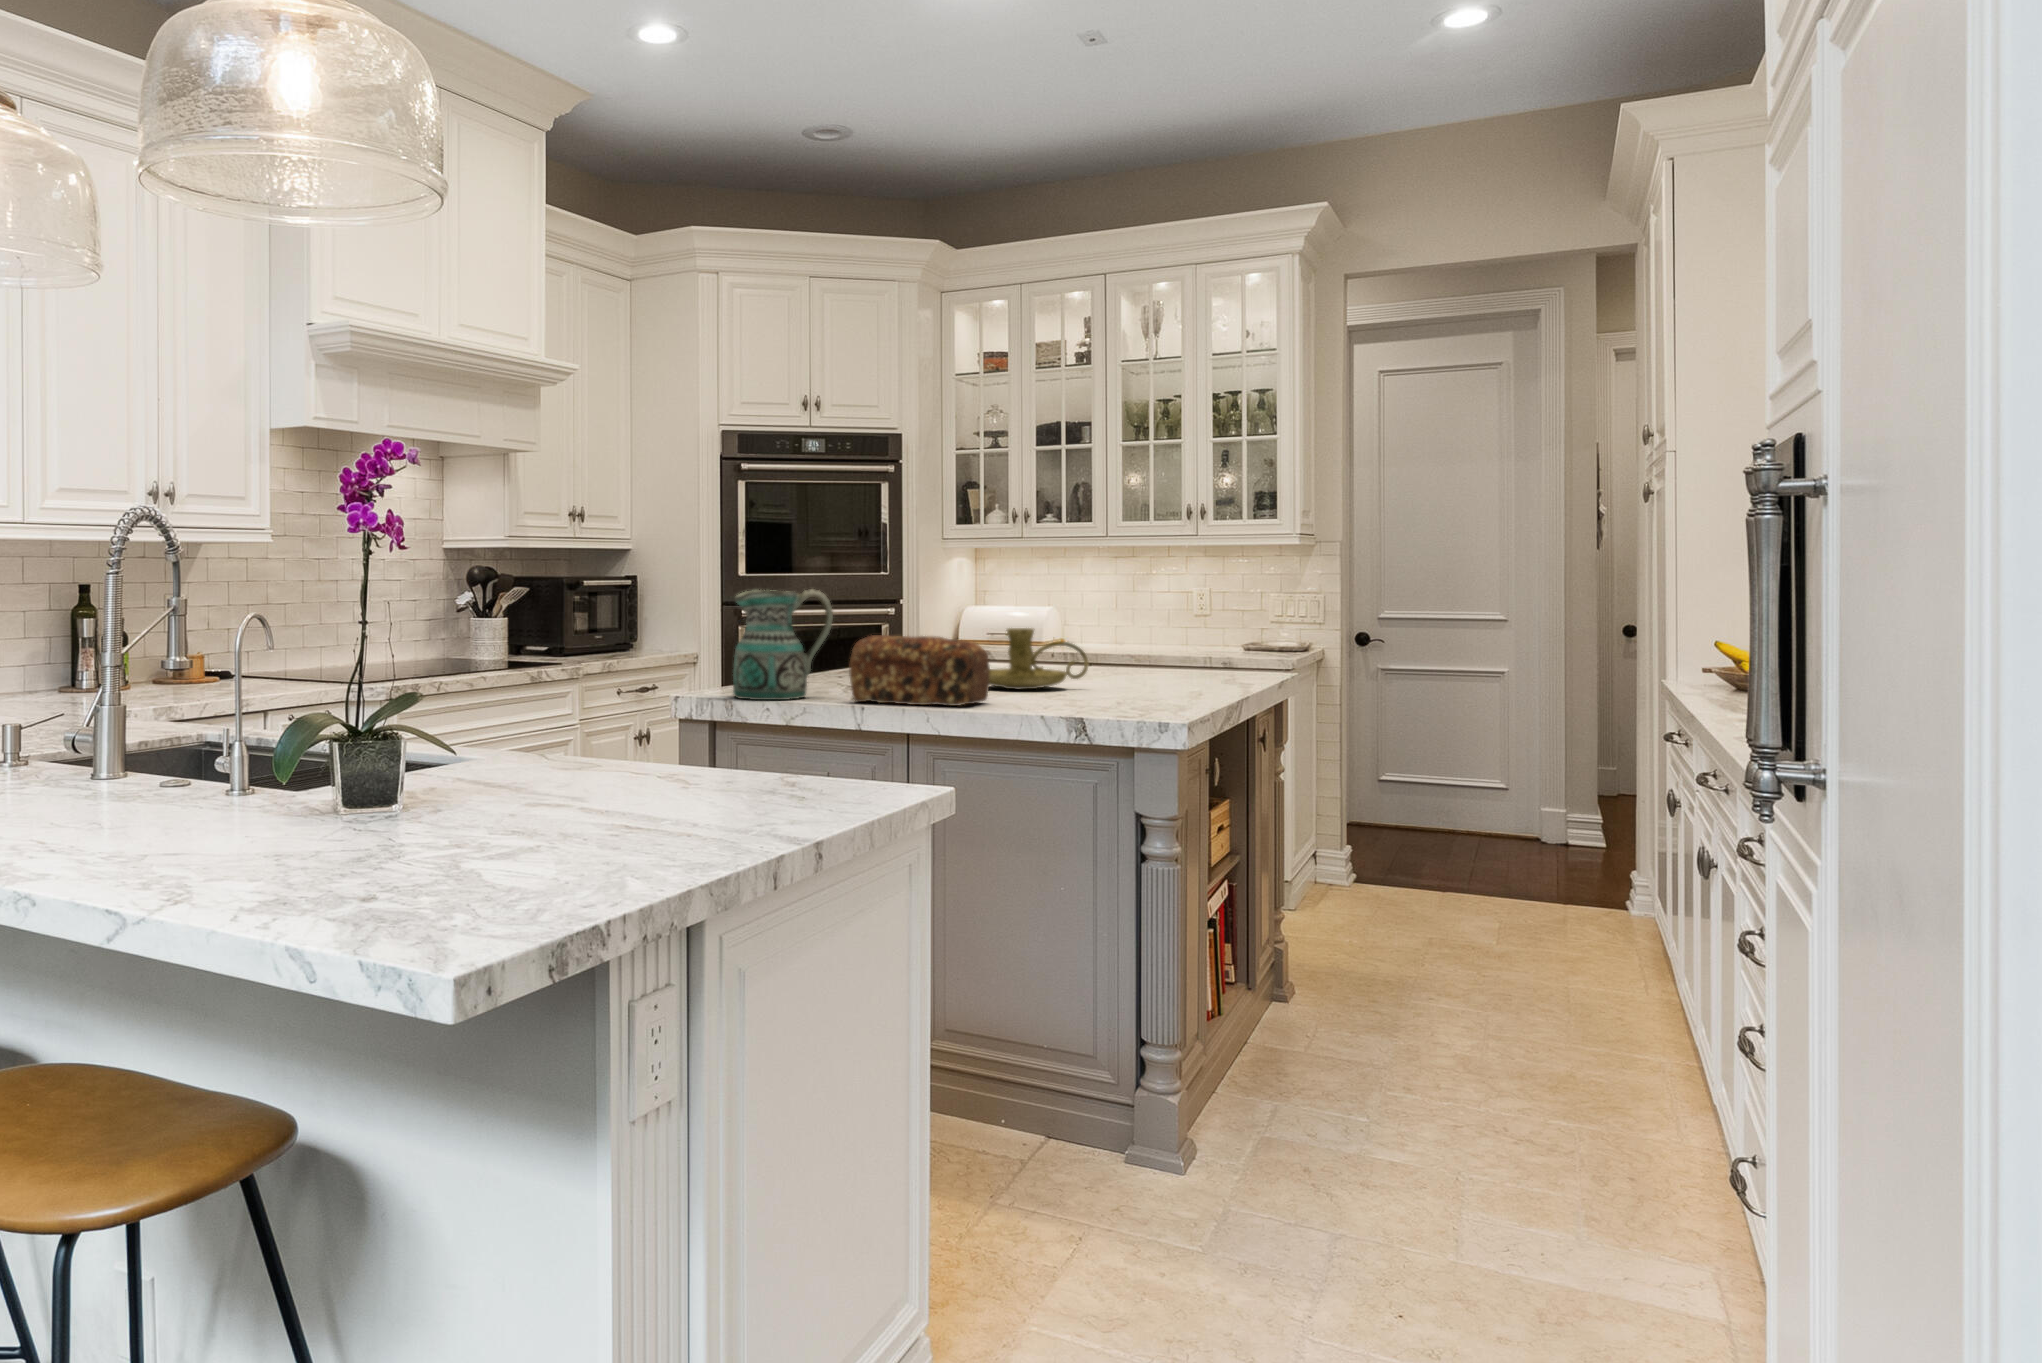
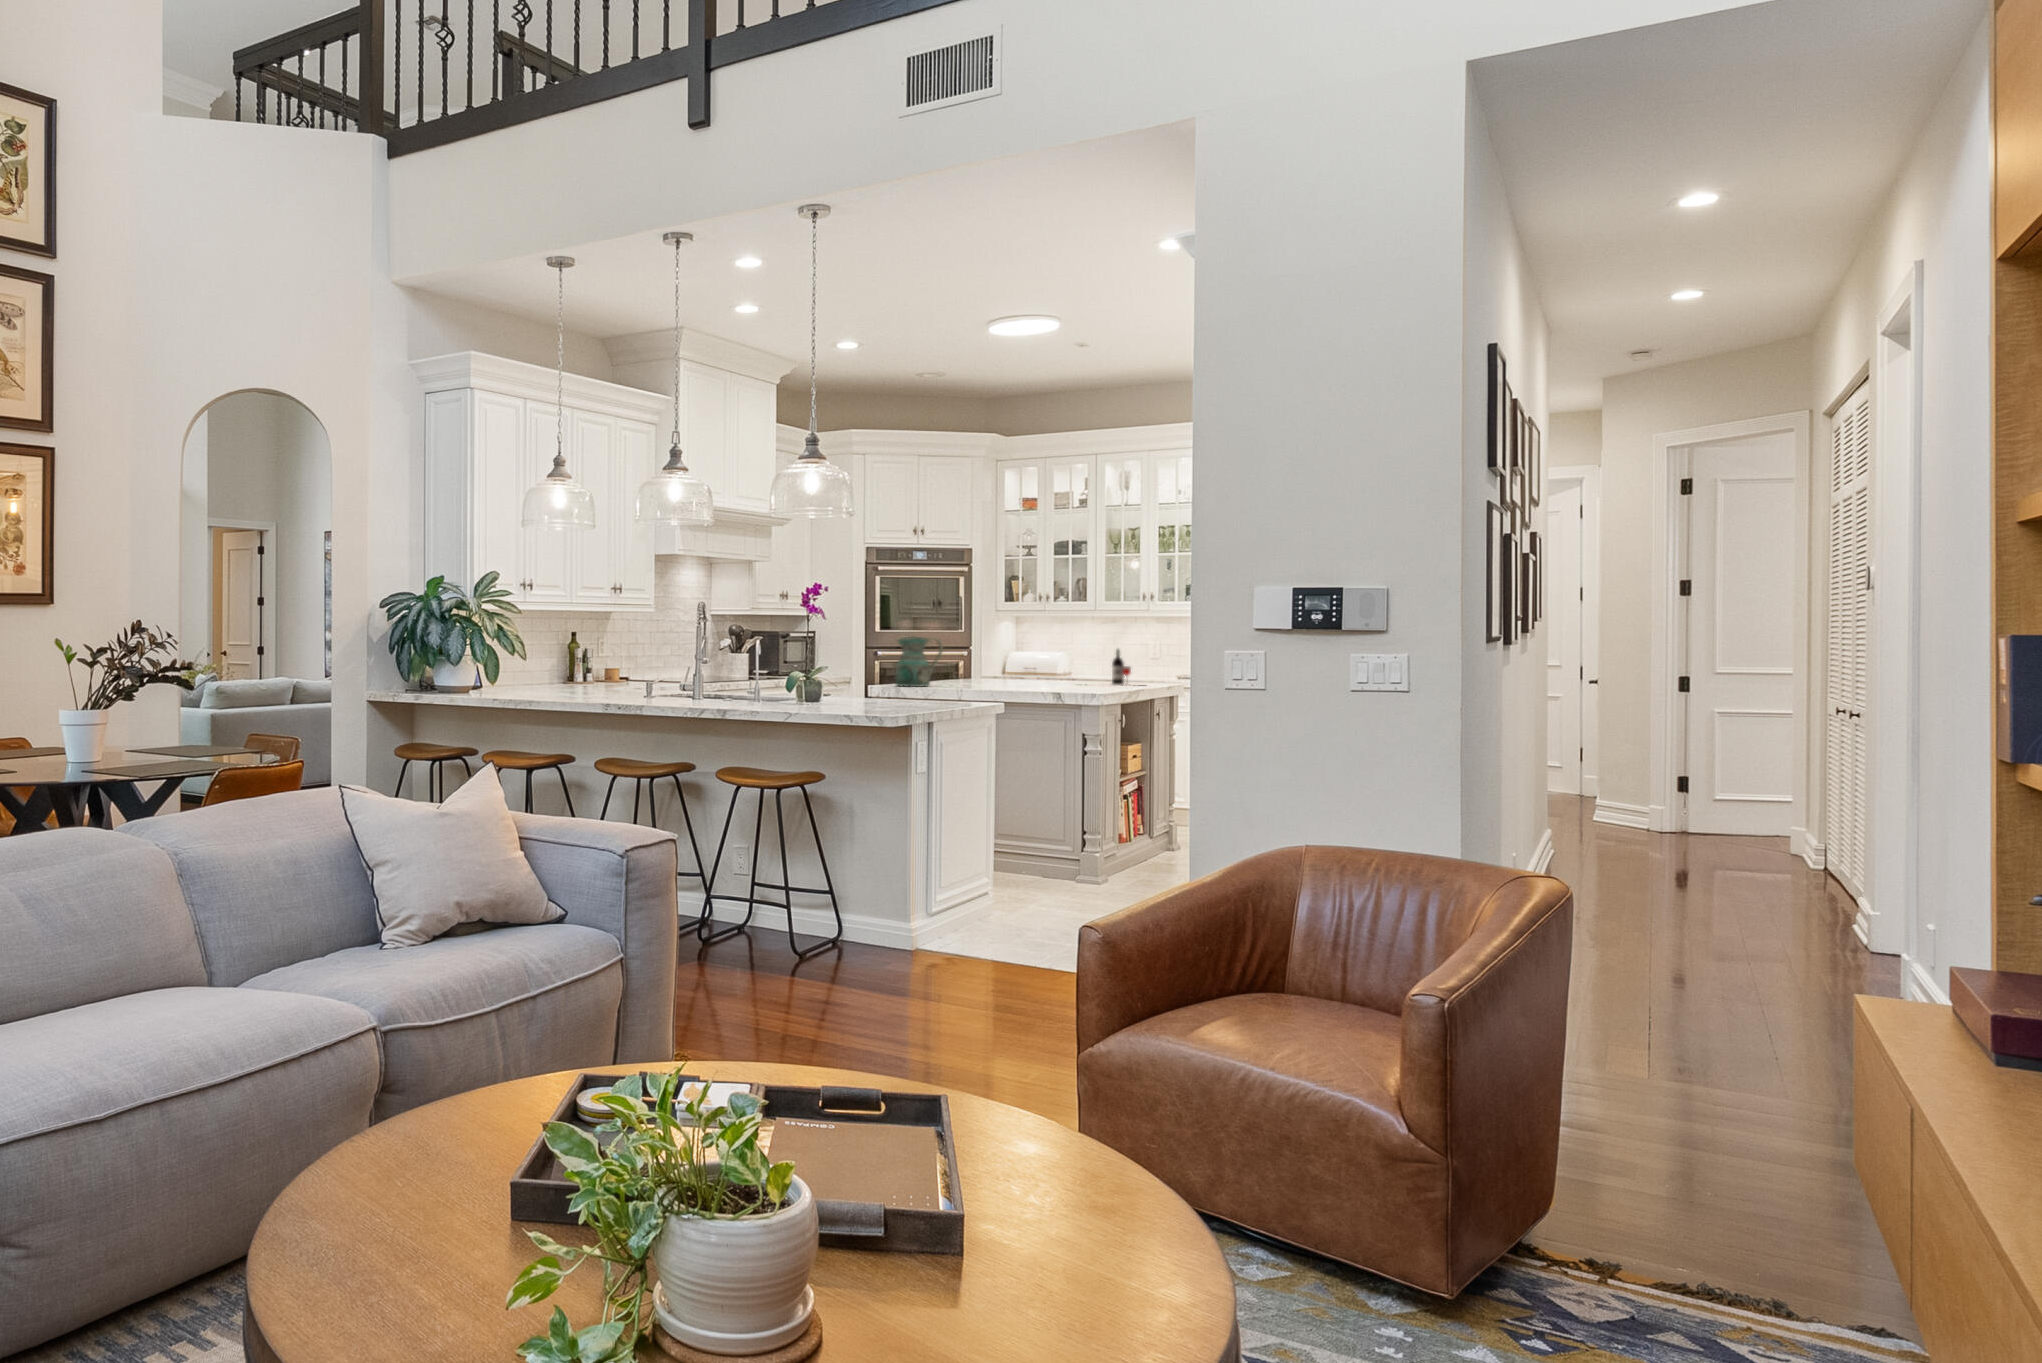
wine bottle: none [1088,609,1246,685] -> present [1094,650,1131,686]
candle holder: present [989,628,1089,689] -> none [1011,657,1068,686]
bread loaf: present [849,635,990,706] -> none [952,657,1017,687]

